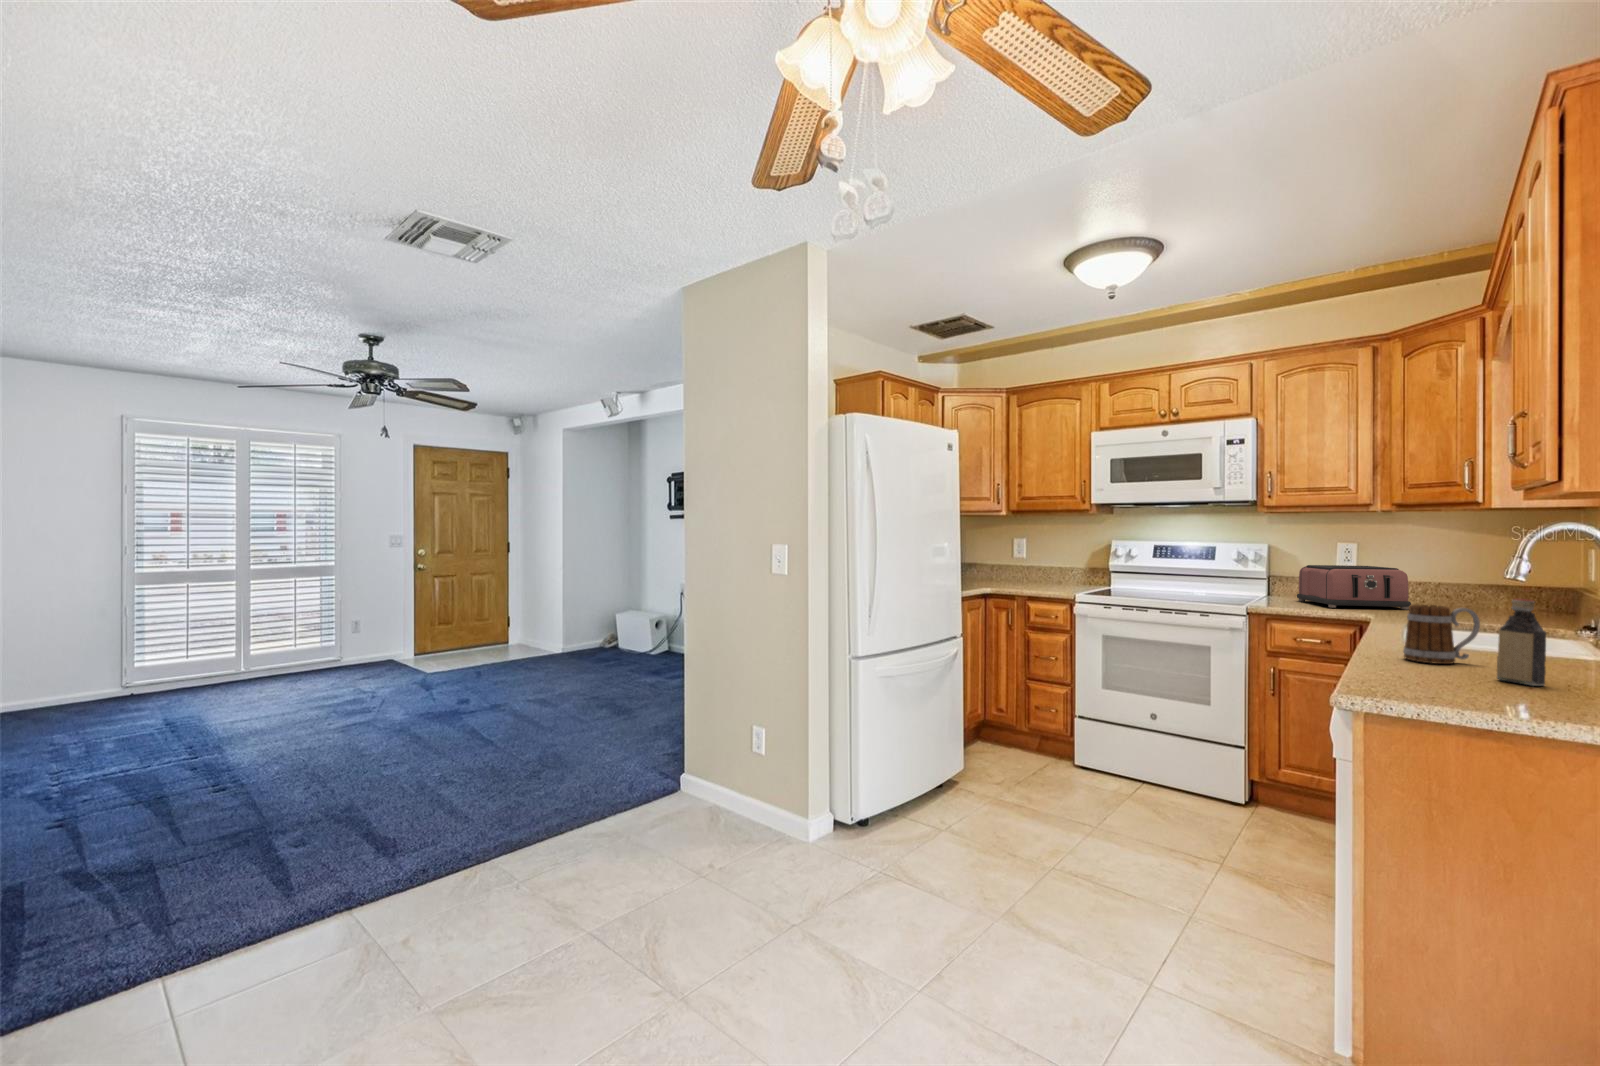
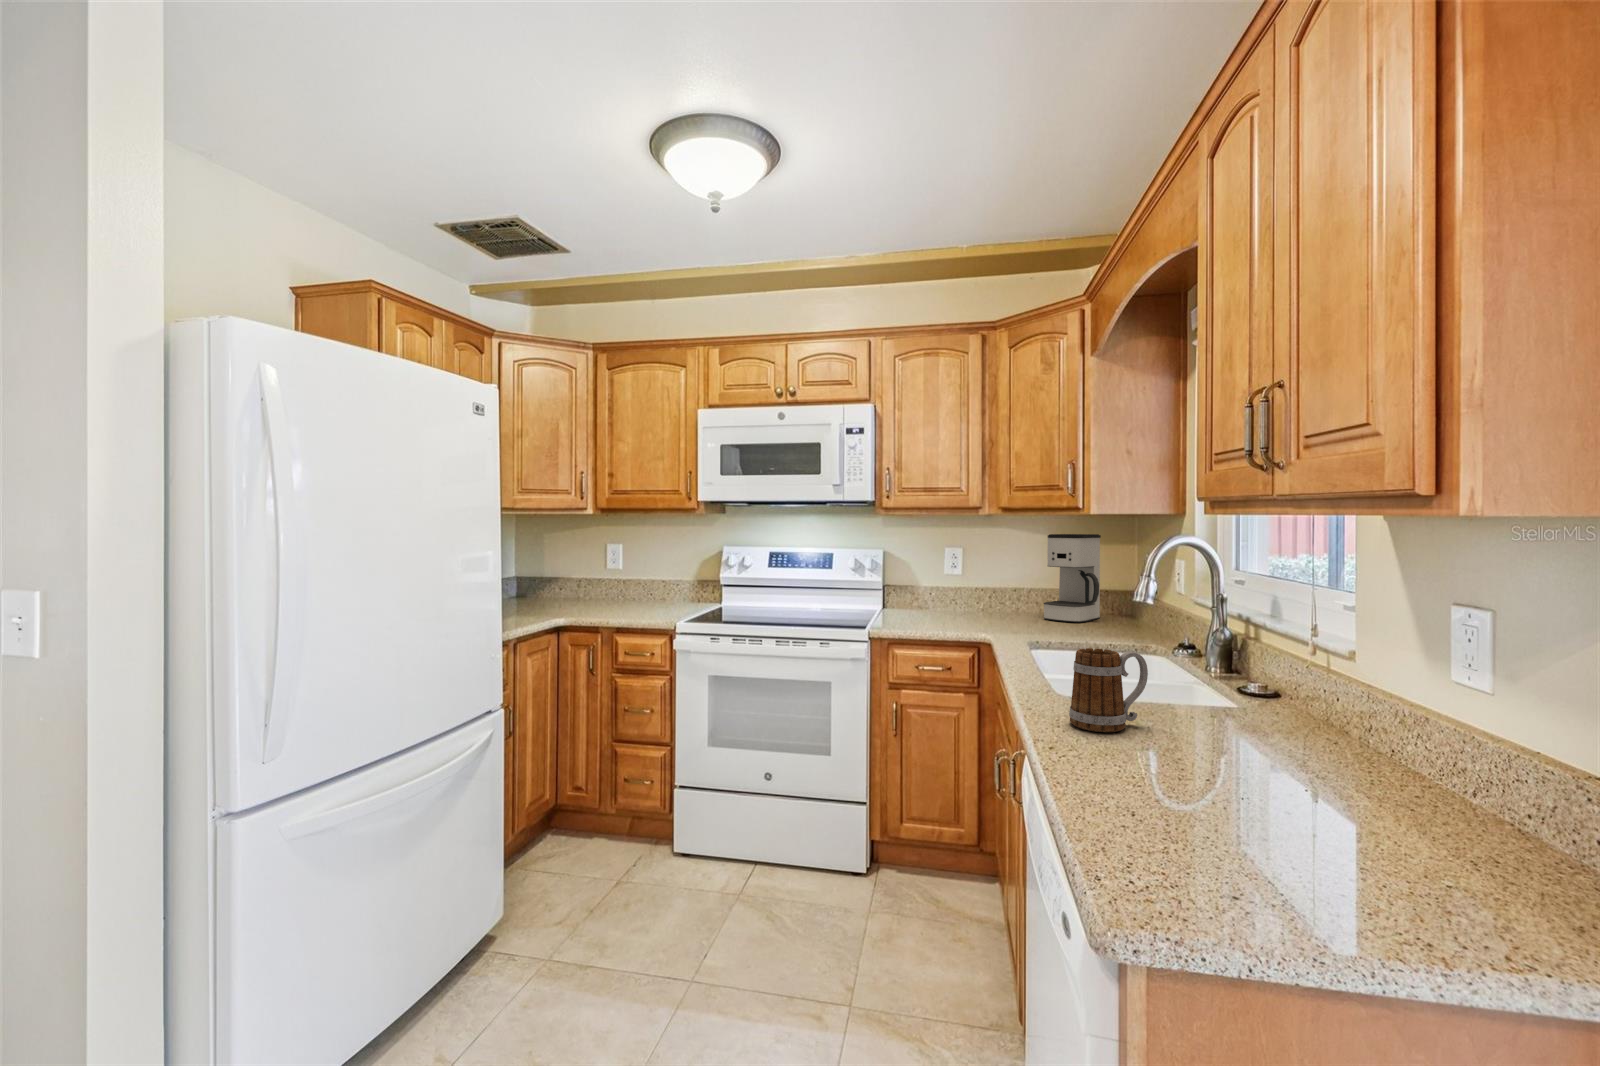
coffee maker: none [1450,528,1527,613] -> present [1044,534,1101,623]
toaster: present [1297,565,1411,610] -> none [912,574,1015,625]
bottle: present [1497,599,1547,686] -> none [1194,649,1250,774]

